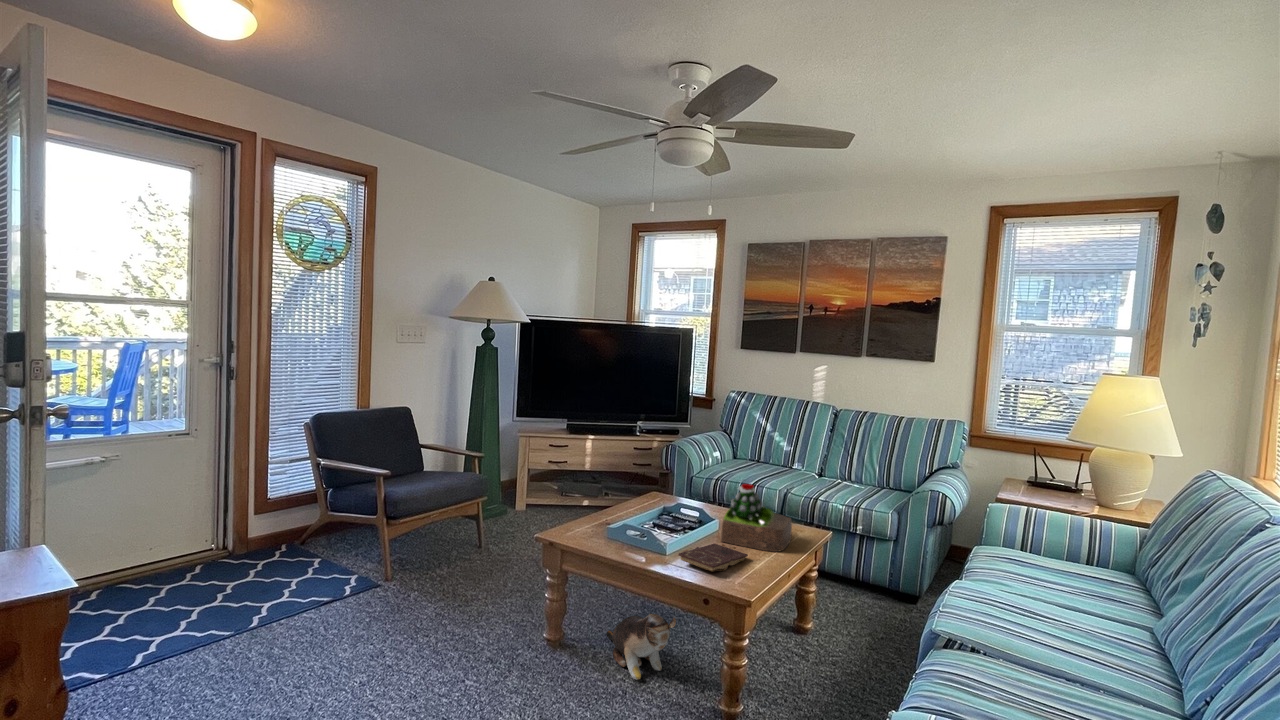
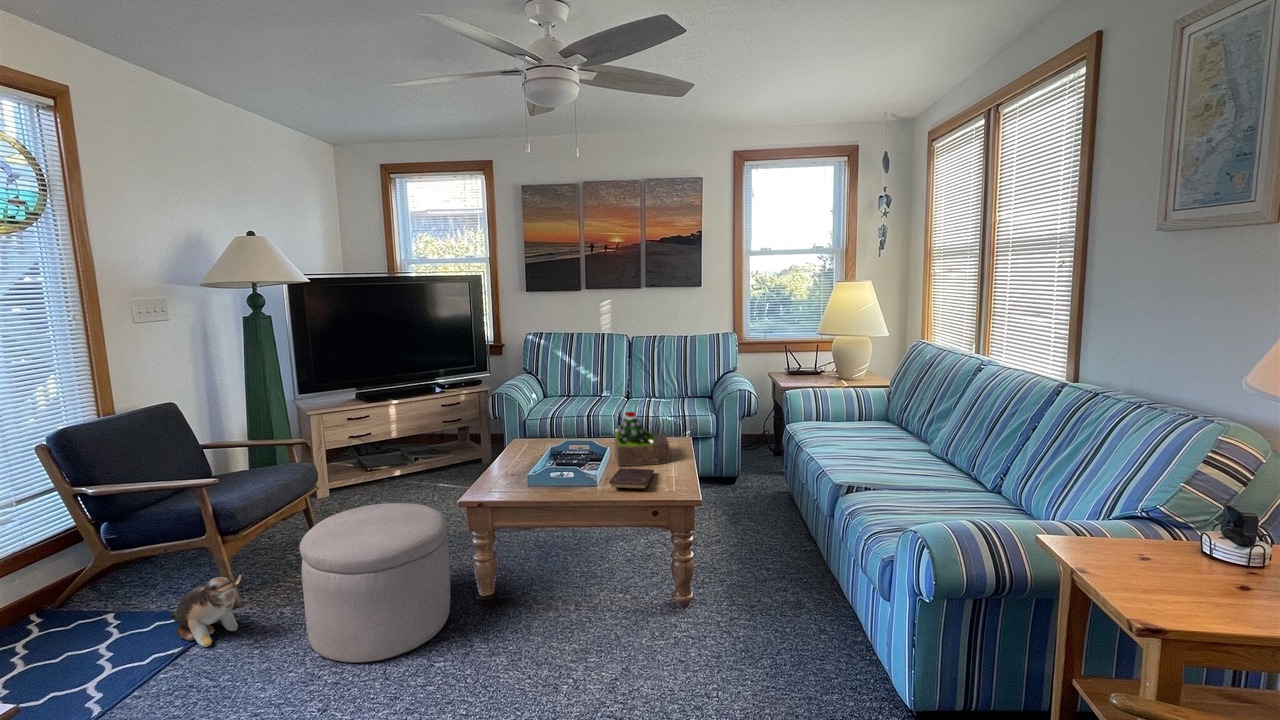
ottoman: none [393,519,525,663] -> present [300,503,450,662]
plush toy: present [606,614,676,680] -> present [172,575,241,647]

